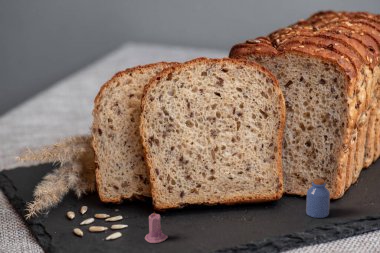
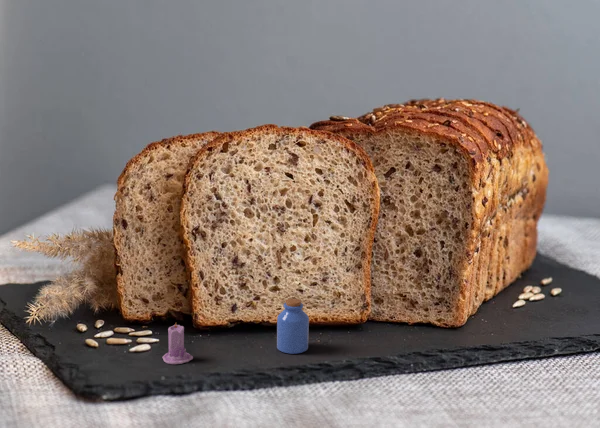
jar: present [306,179,330,218] -> present [277,299,309,354]

